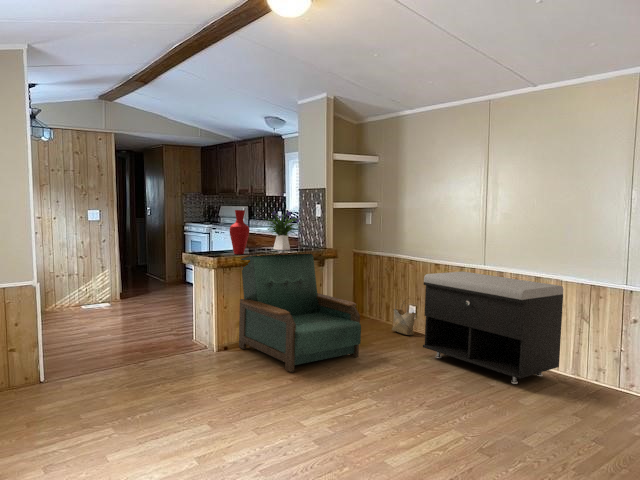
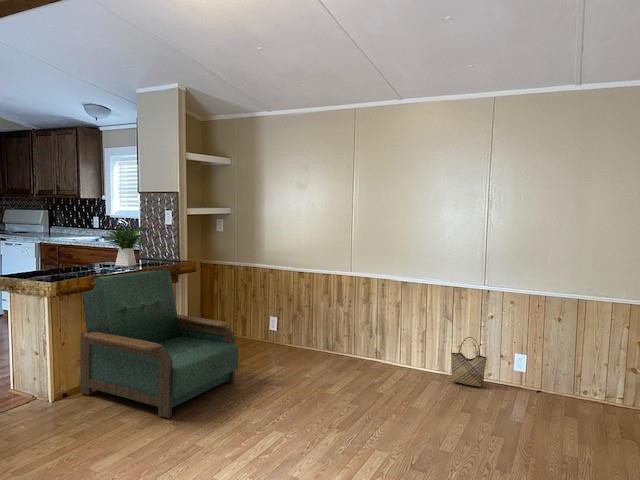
vase: present [230,210,249,254] -> none [64,220,93,276]
storage bench: present [423,271,563,384] -> none [300,279,430,389]
woven basket: present [392,298,416,335] -> present [451,337,487,387]

